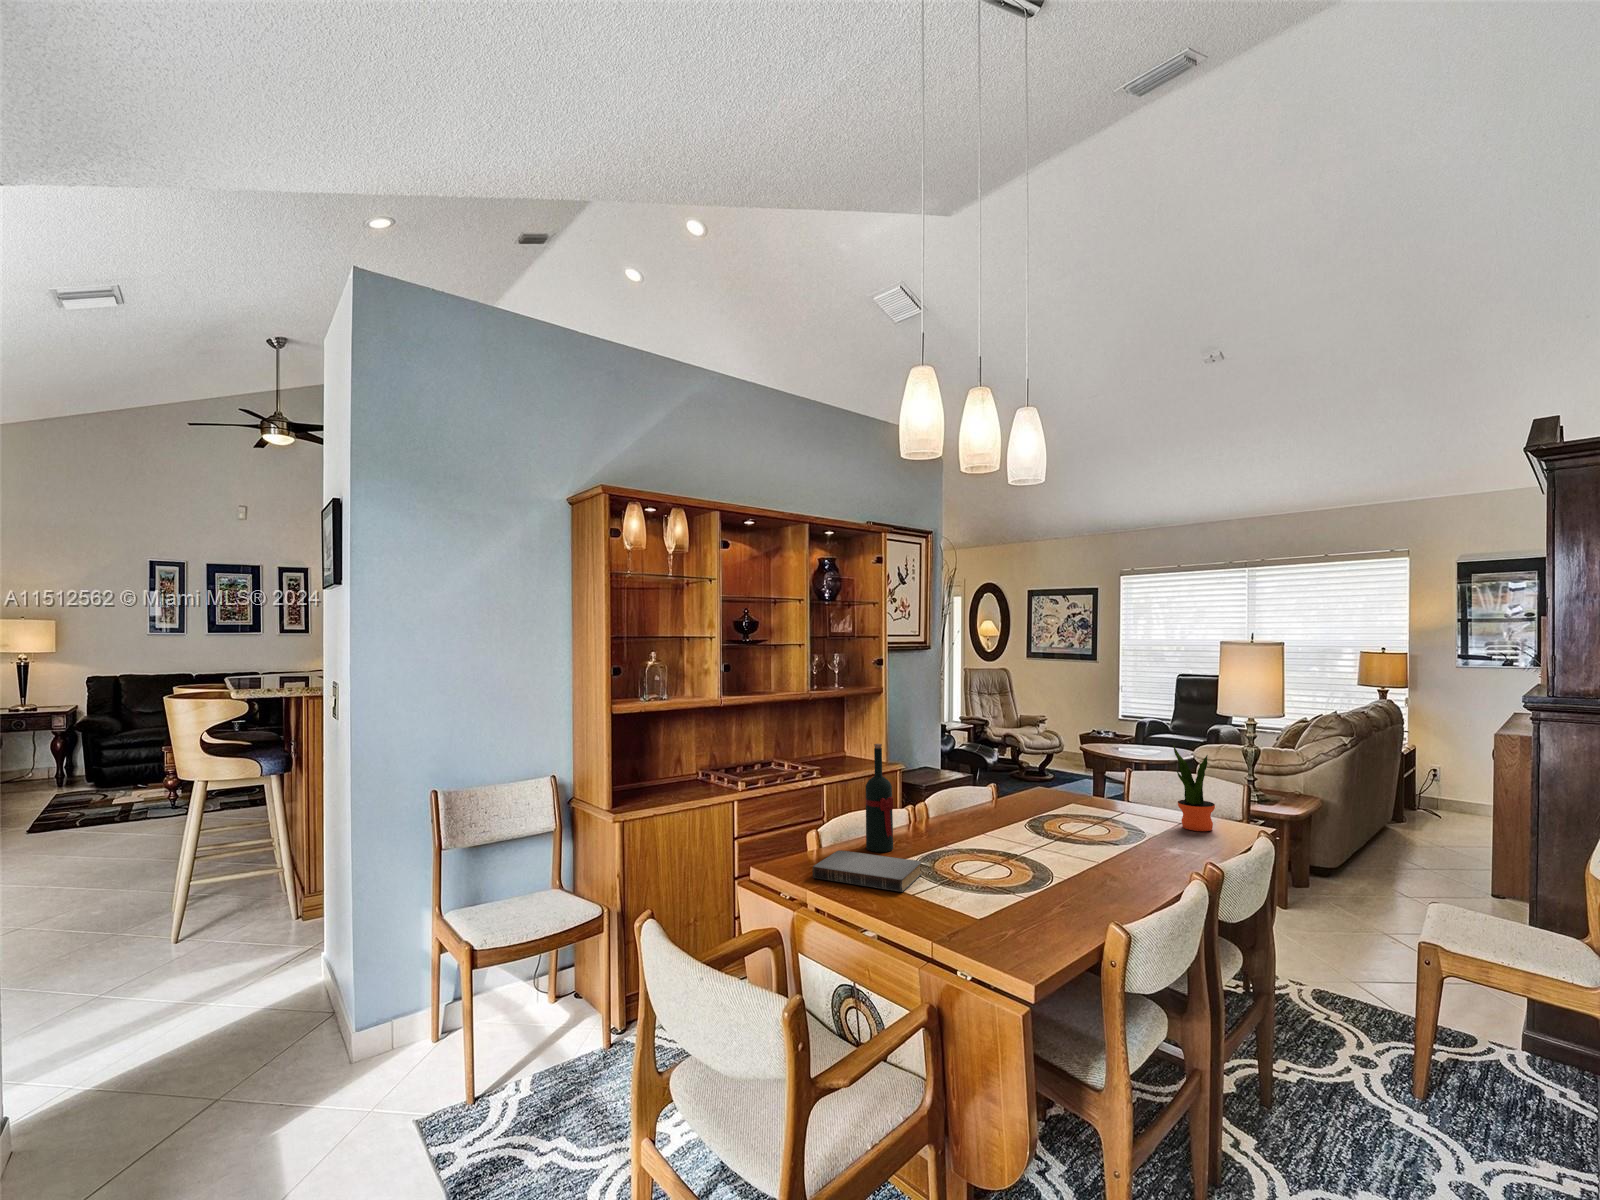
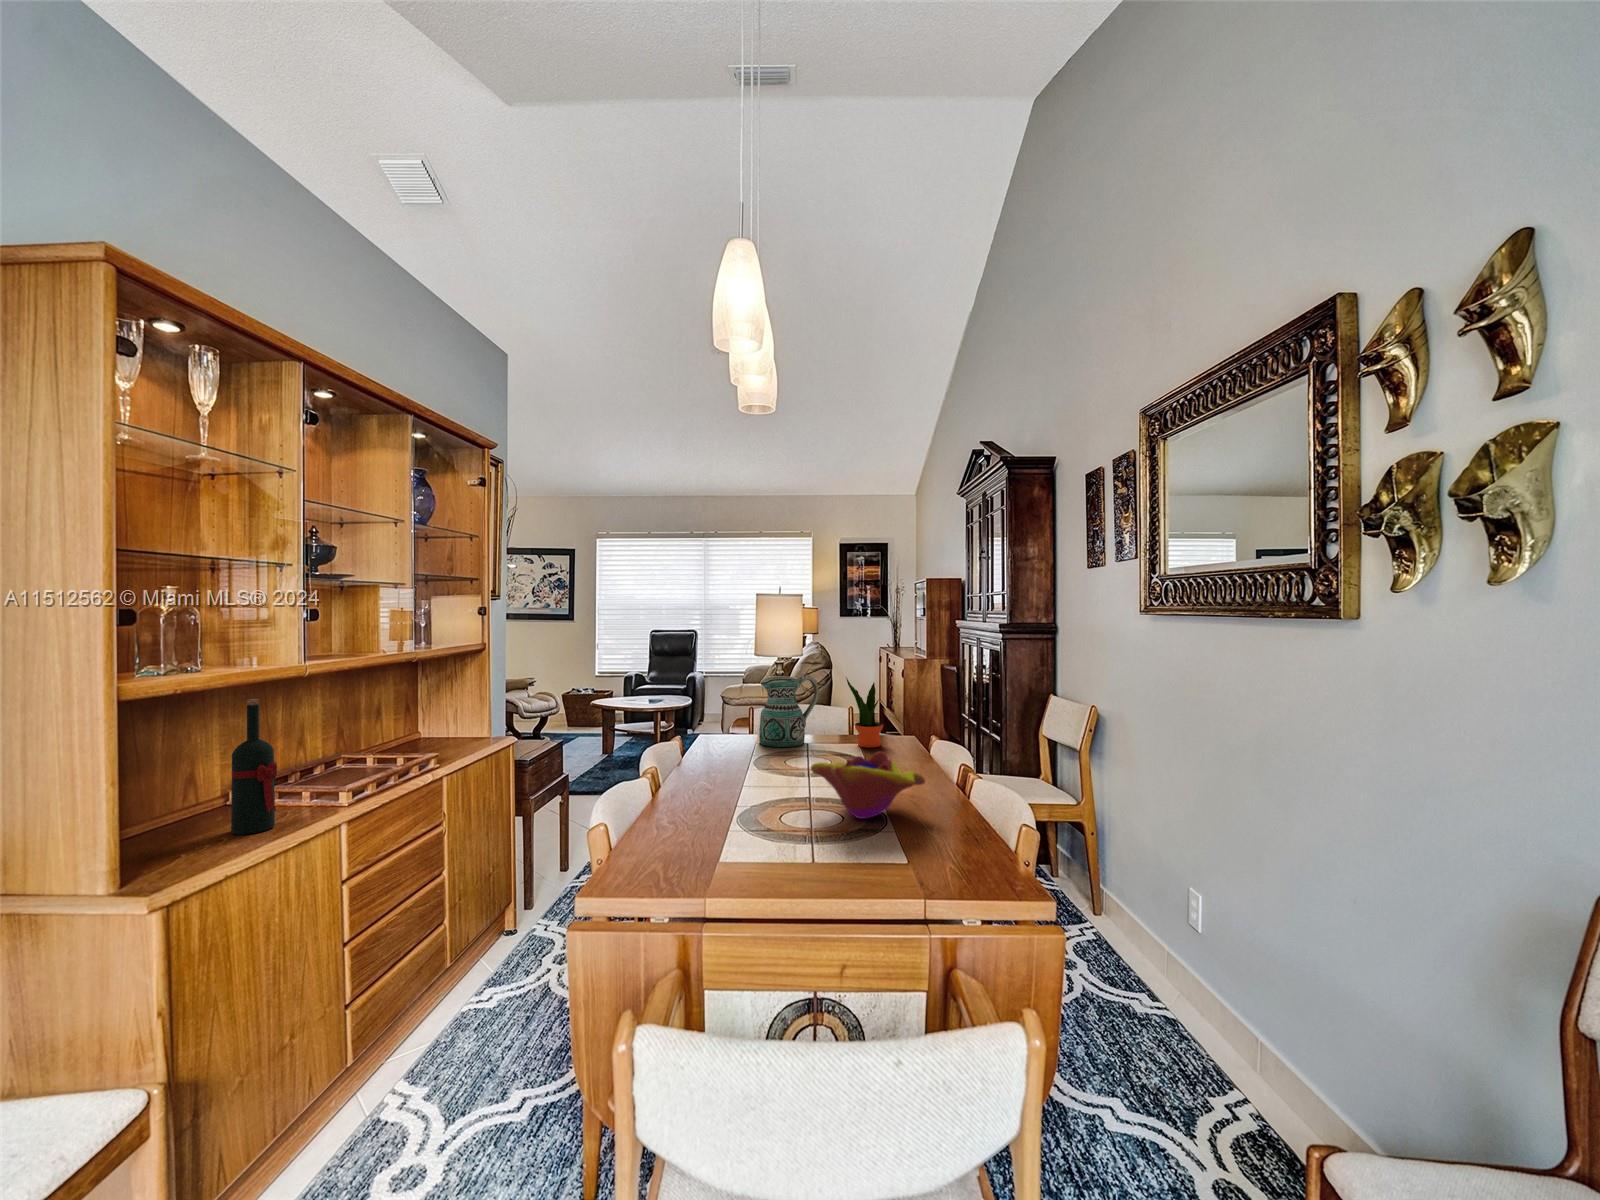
ceramic pitcher: none [1079,736,1150,813] -> present [759,675,819,747]
wine bottle: present [866,744,893,852] -> present [231,699,277,835]
decorative bowl: none [974,818,1092,882] -> present [811,751,925,819]
book: present [813,850,921,892] -> none [669,826,802,882]

